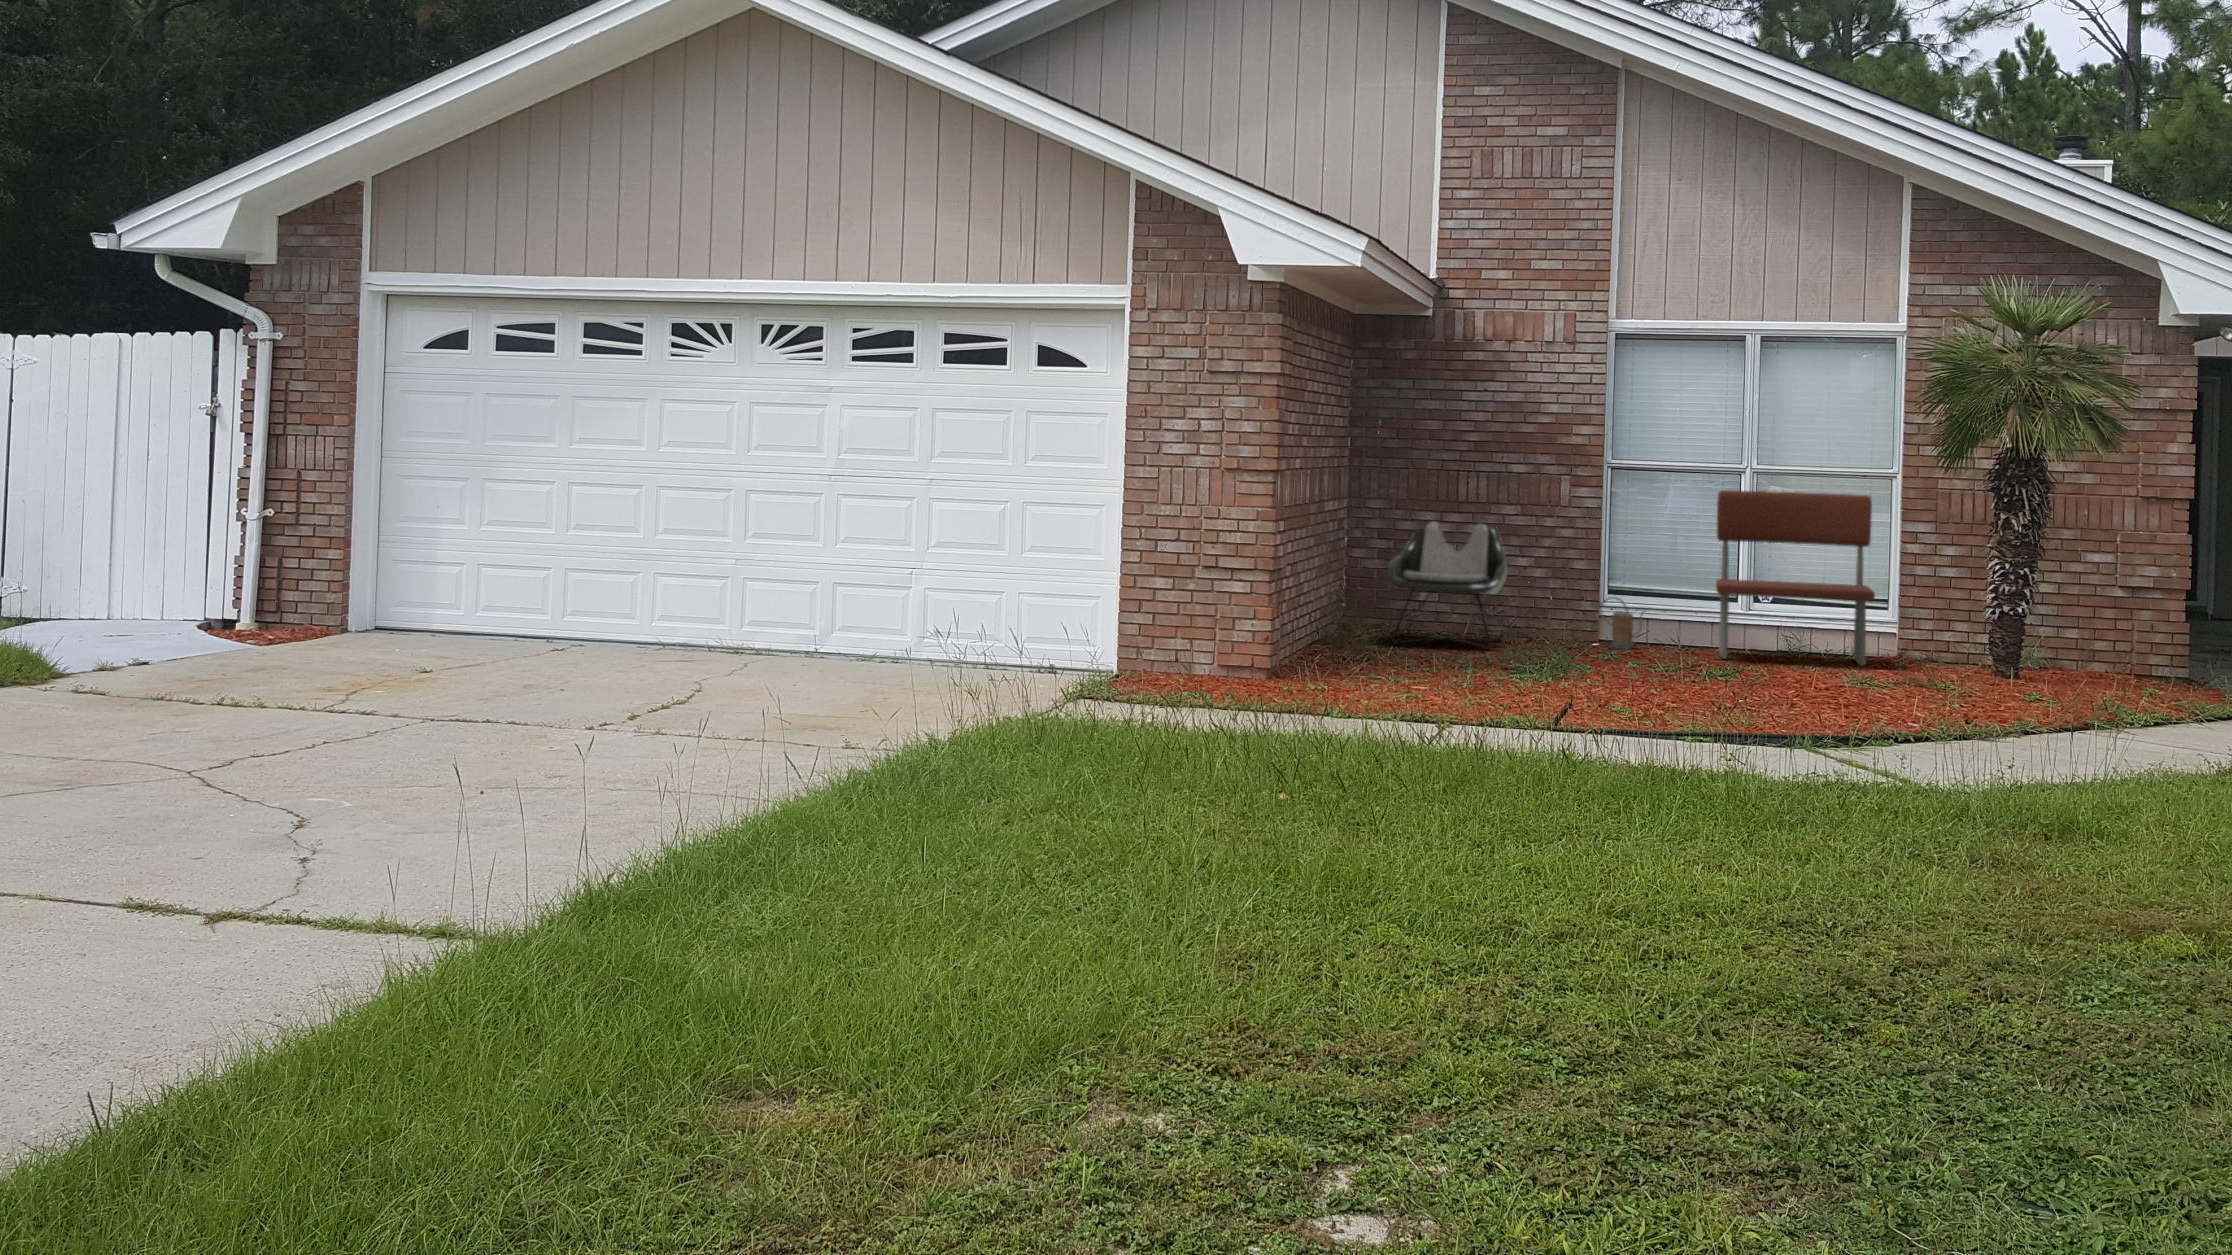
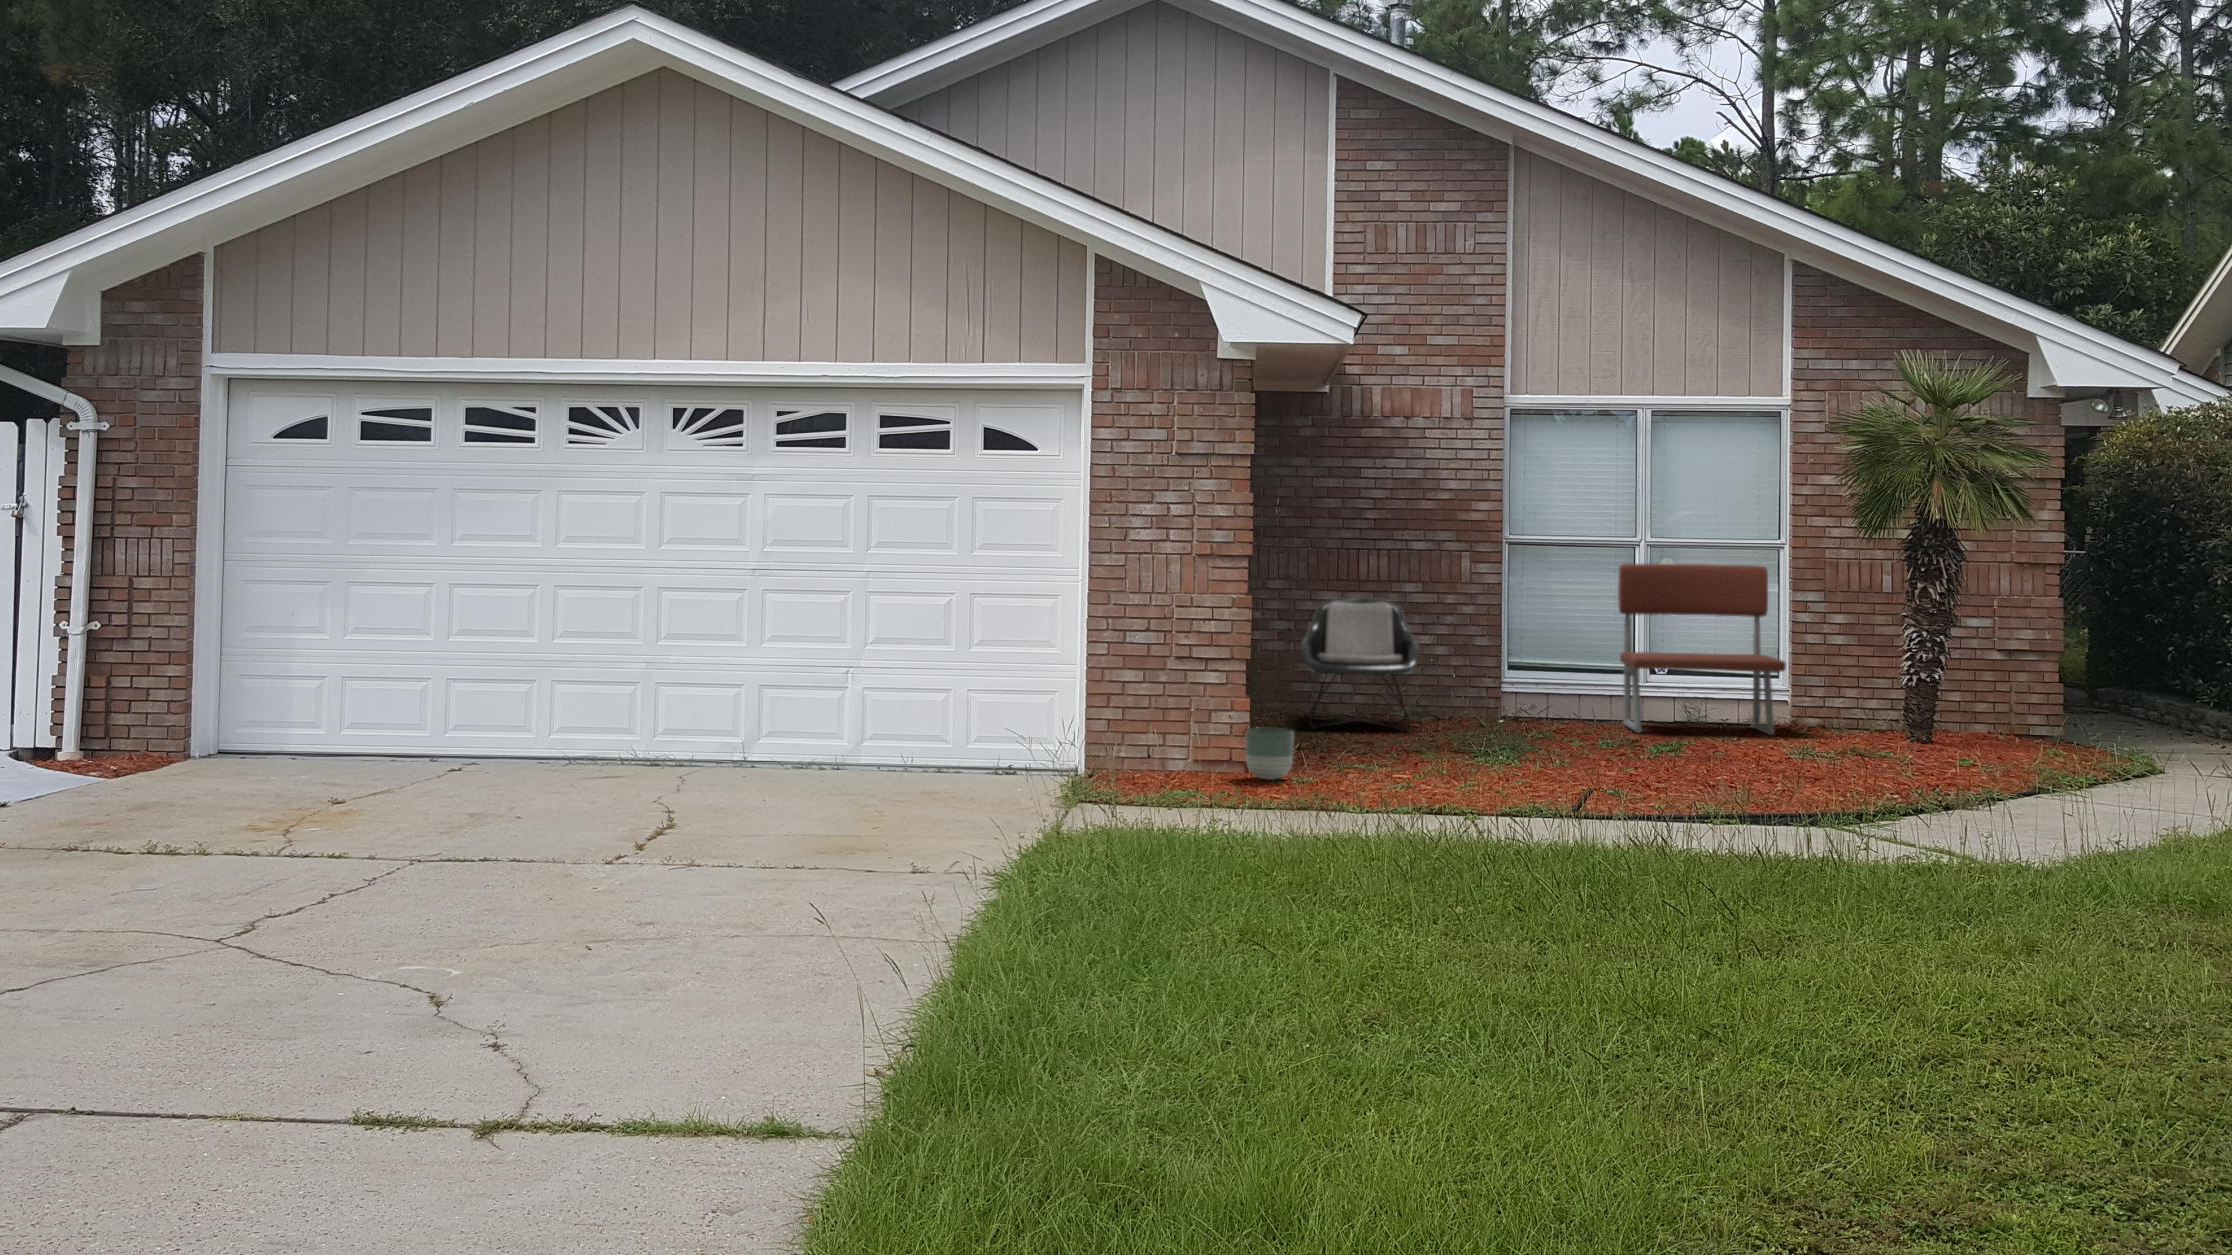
watering can: present [1599,597,1645,649] -> none [1505,673,1552,726]
planter: none [1266,635,1312,684] -> present [1246,728,1294,780]

